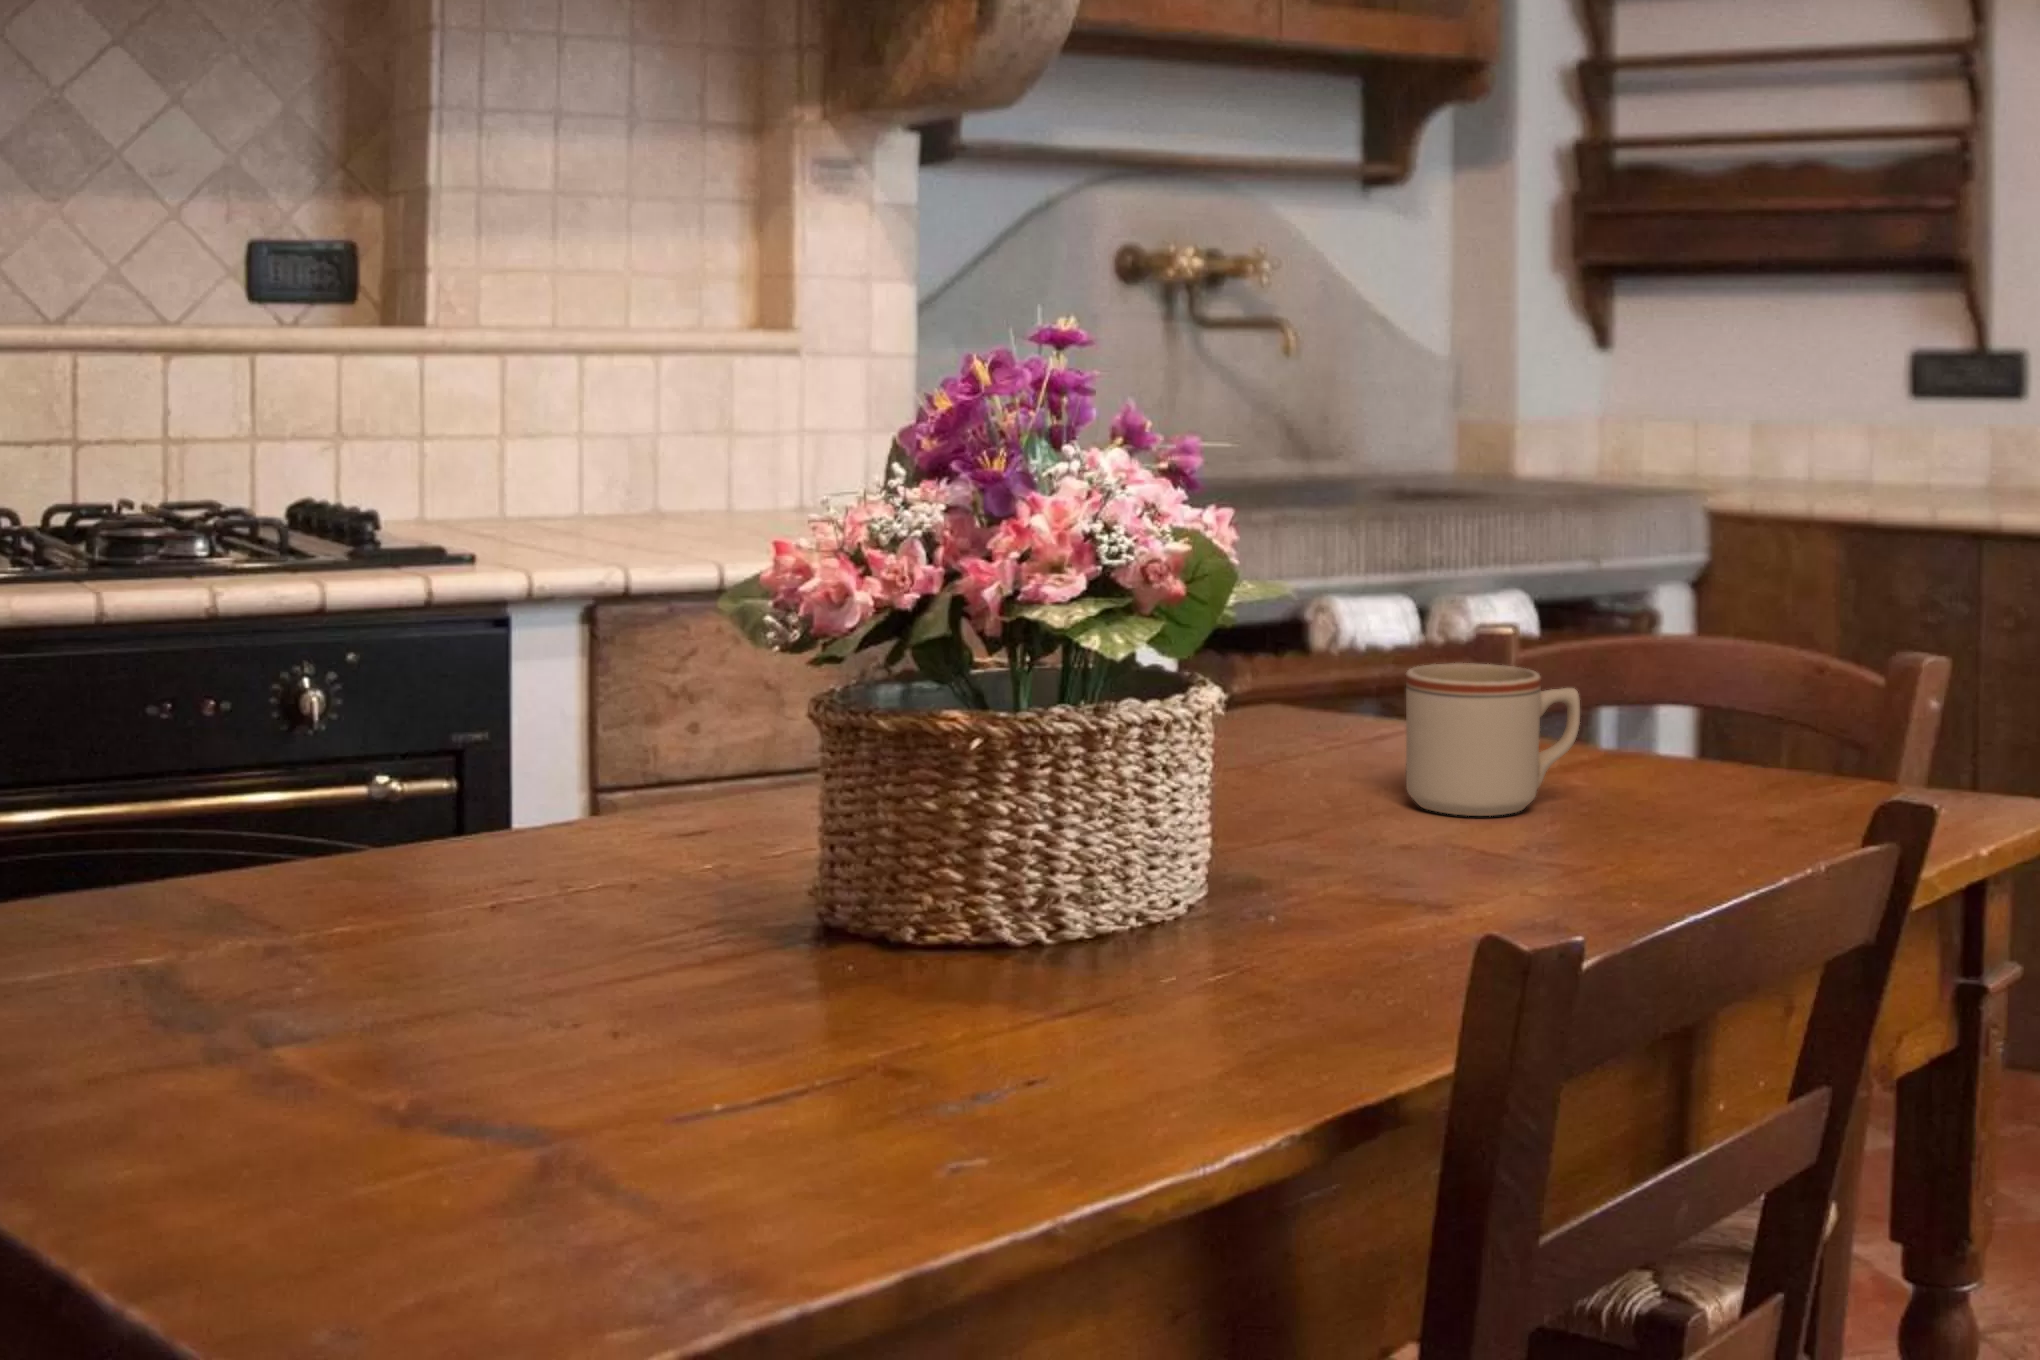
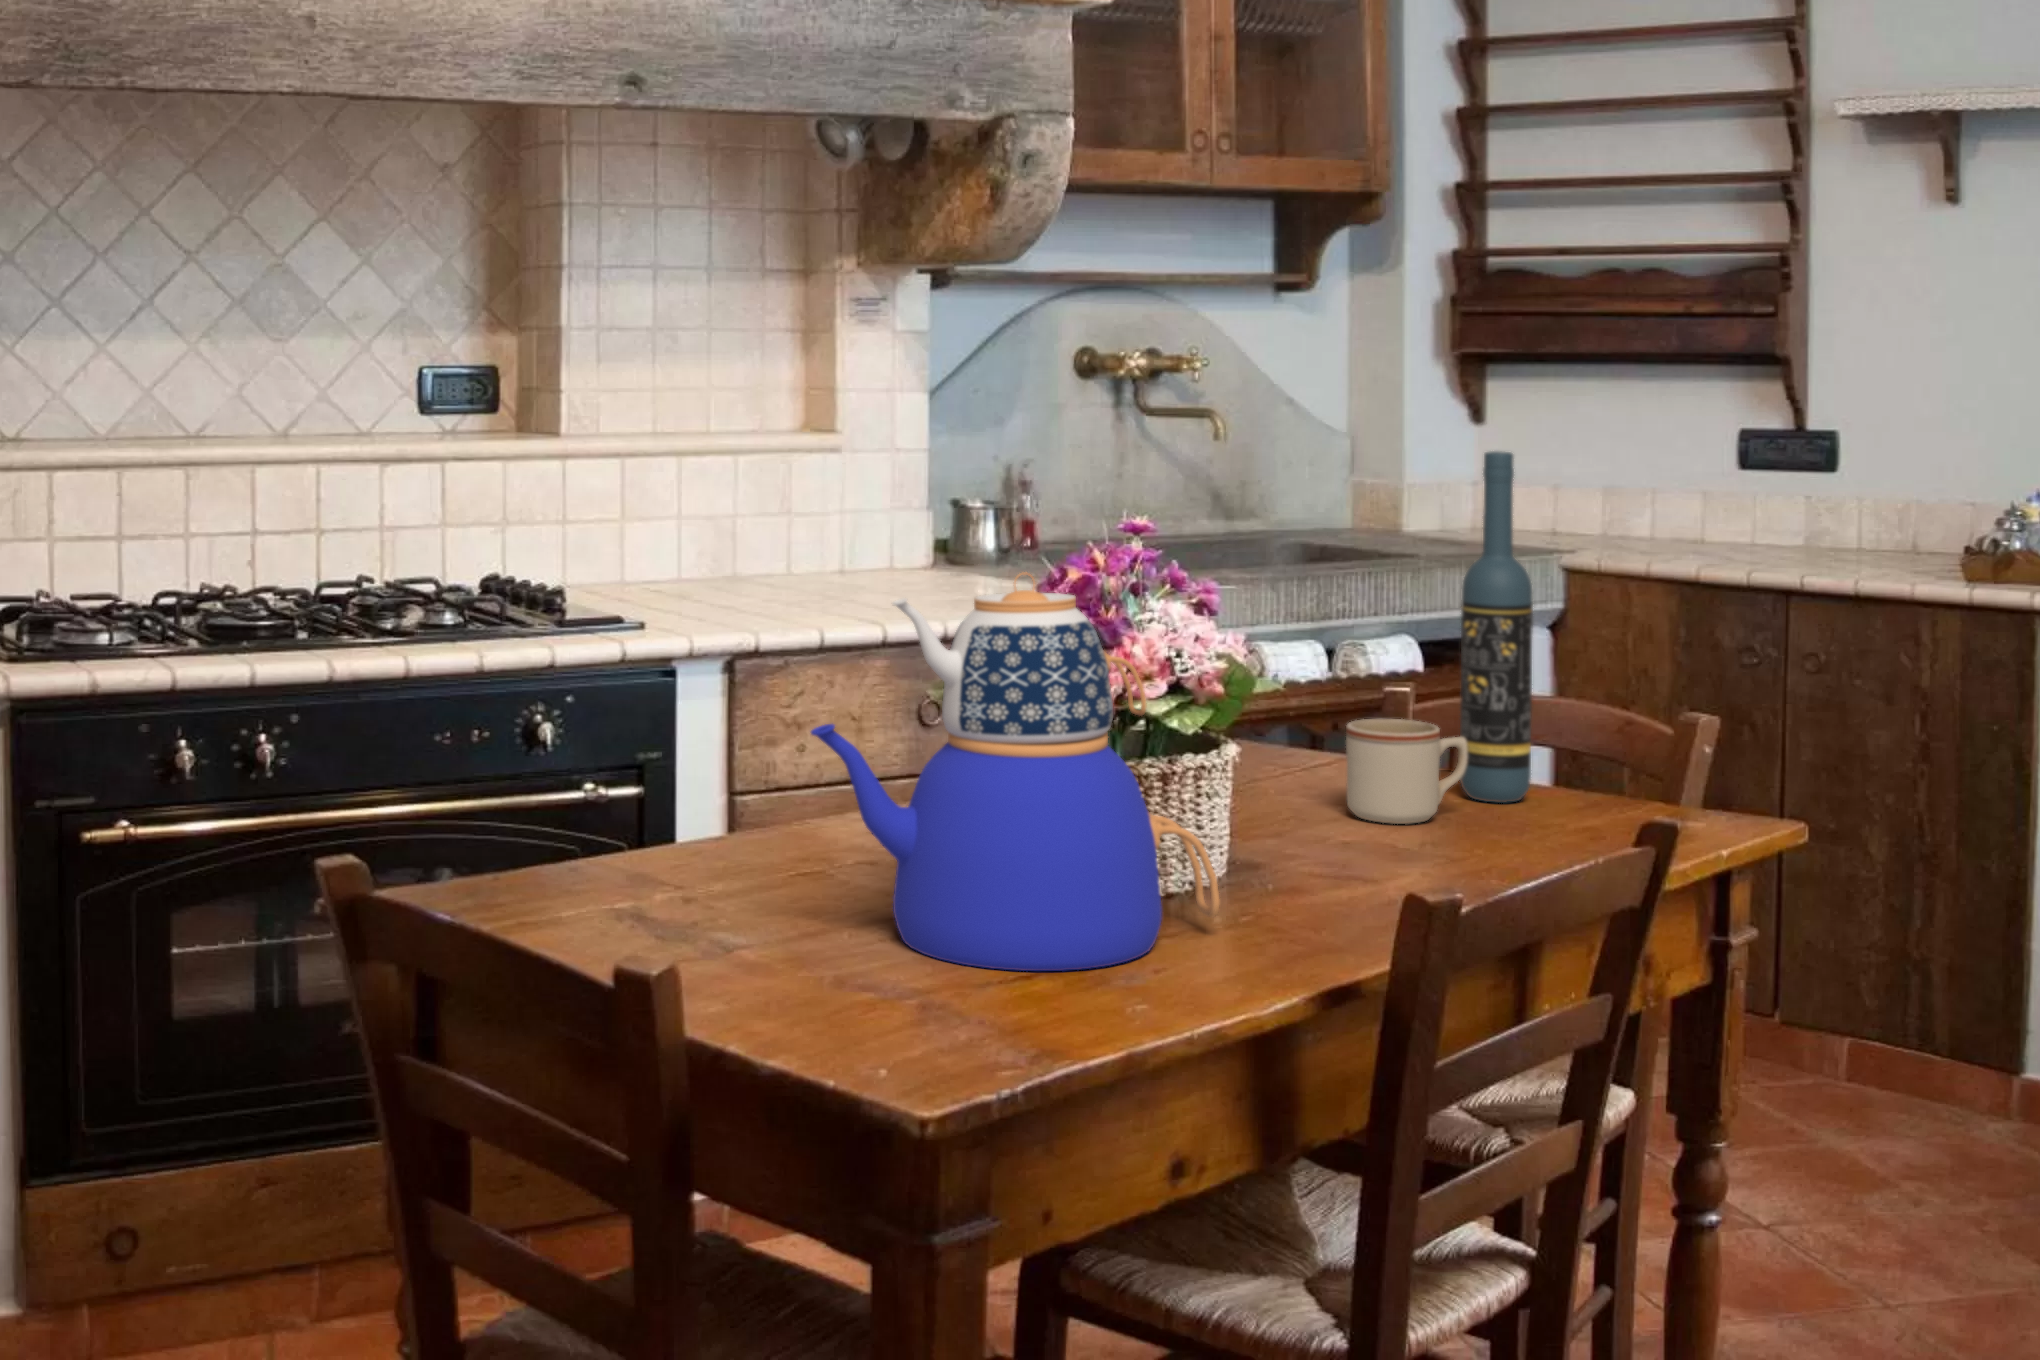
wine bottle: none [1571,281,1673,785] -> present [1460,451,1533,803]
teapot: none [435,382,1162,1078] -> present [811,573,1220,971]

